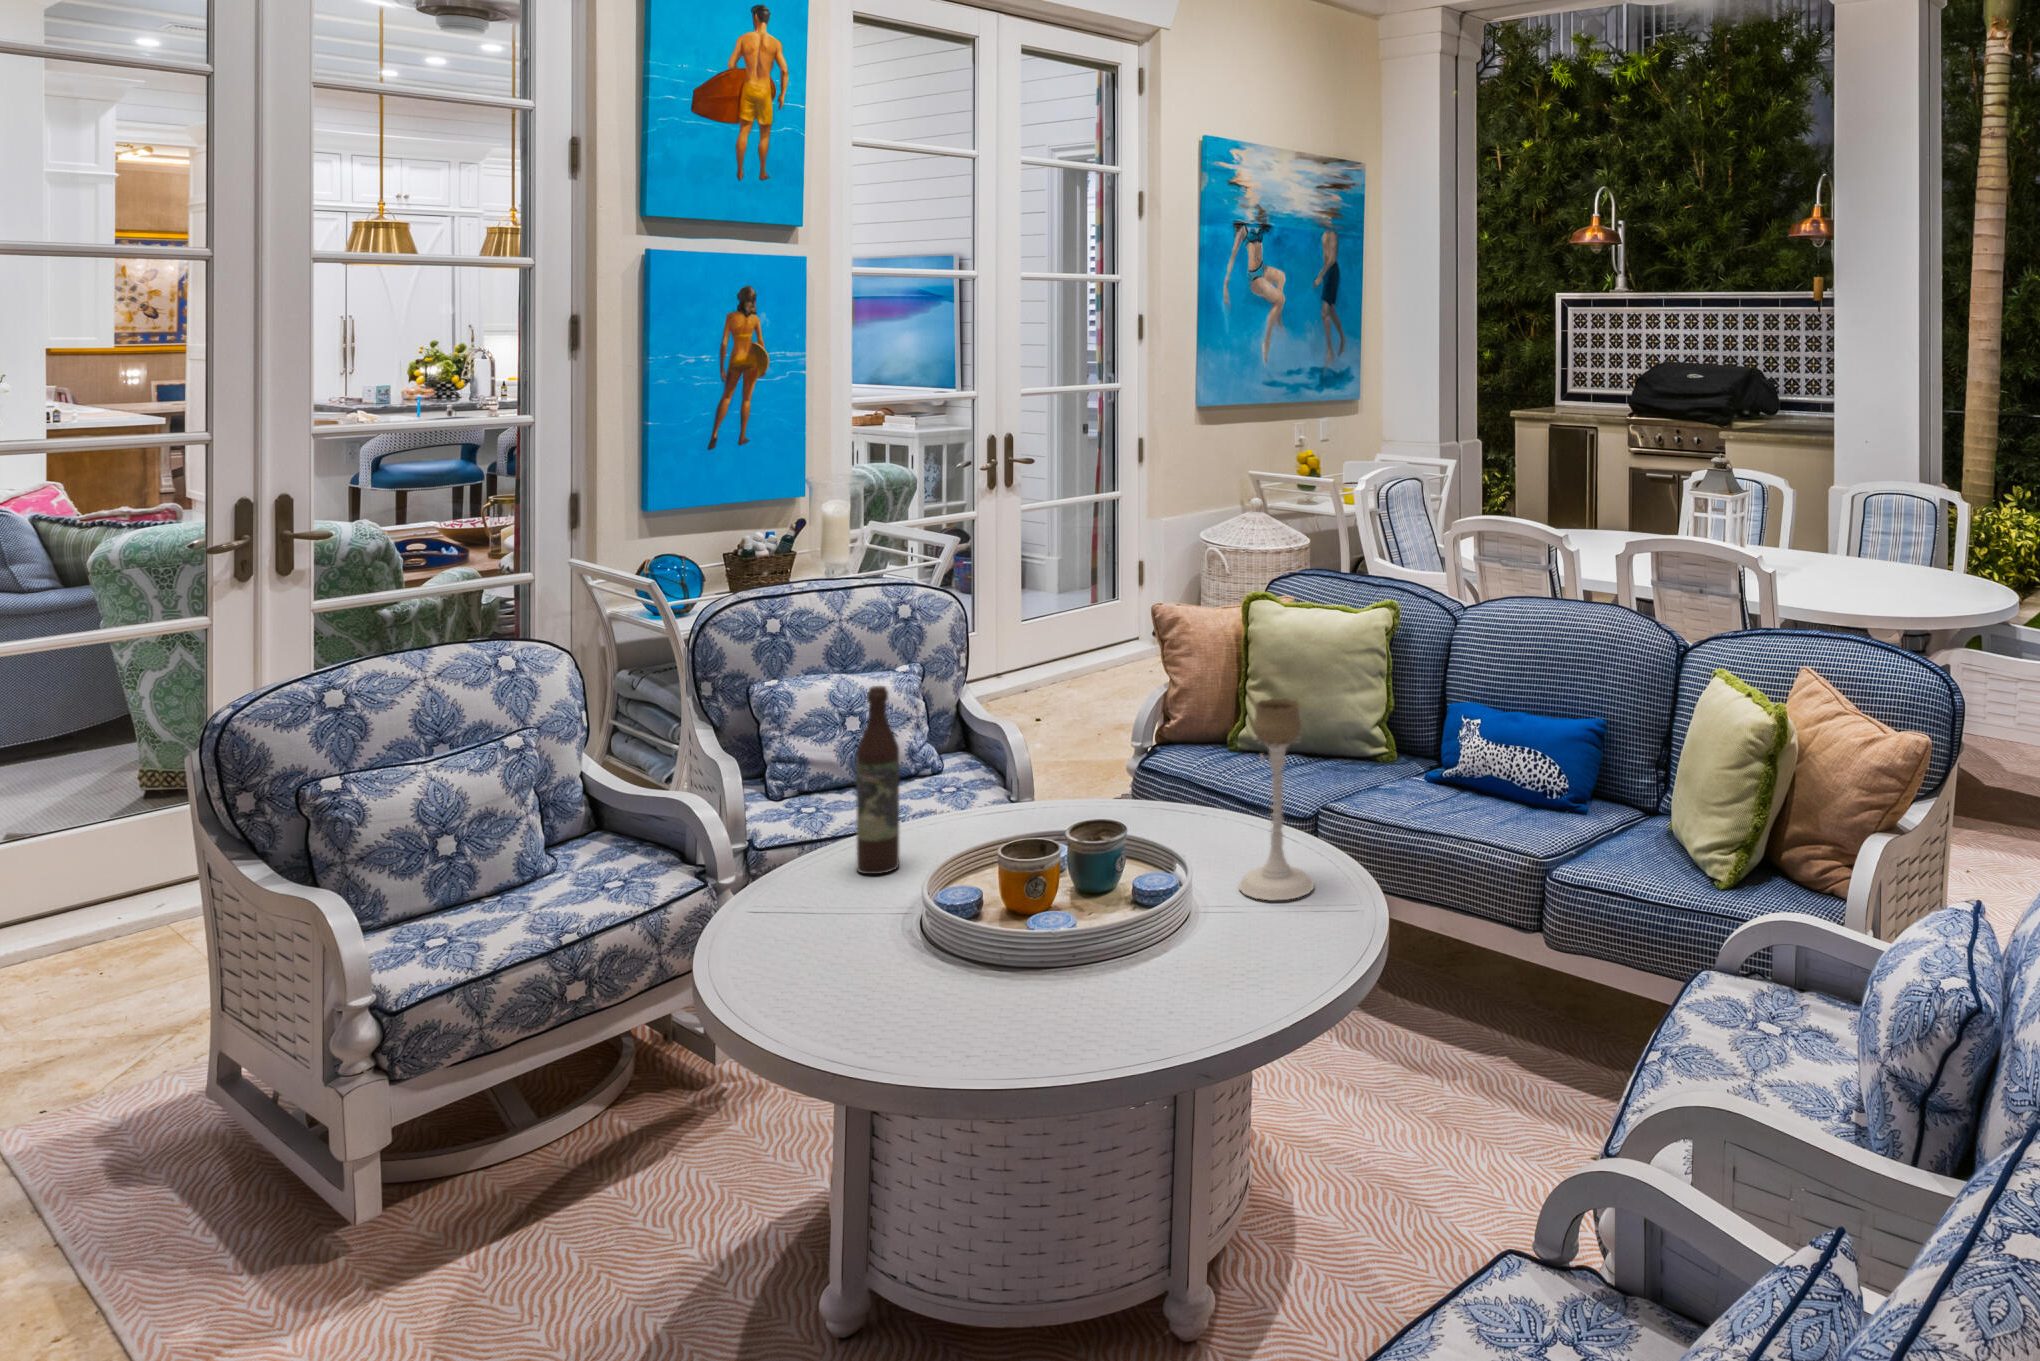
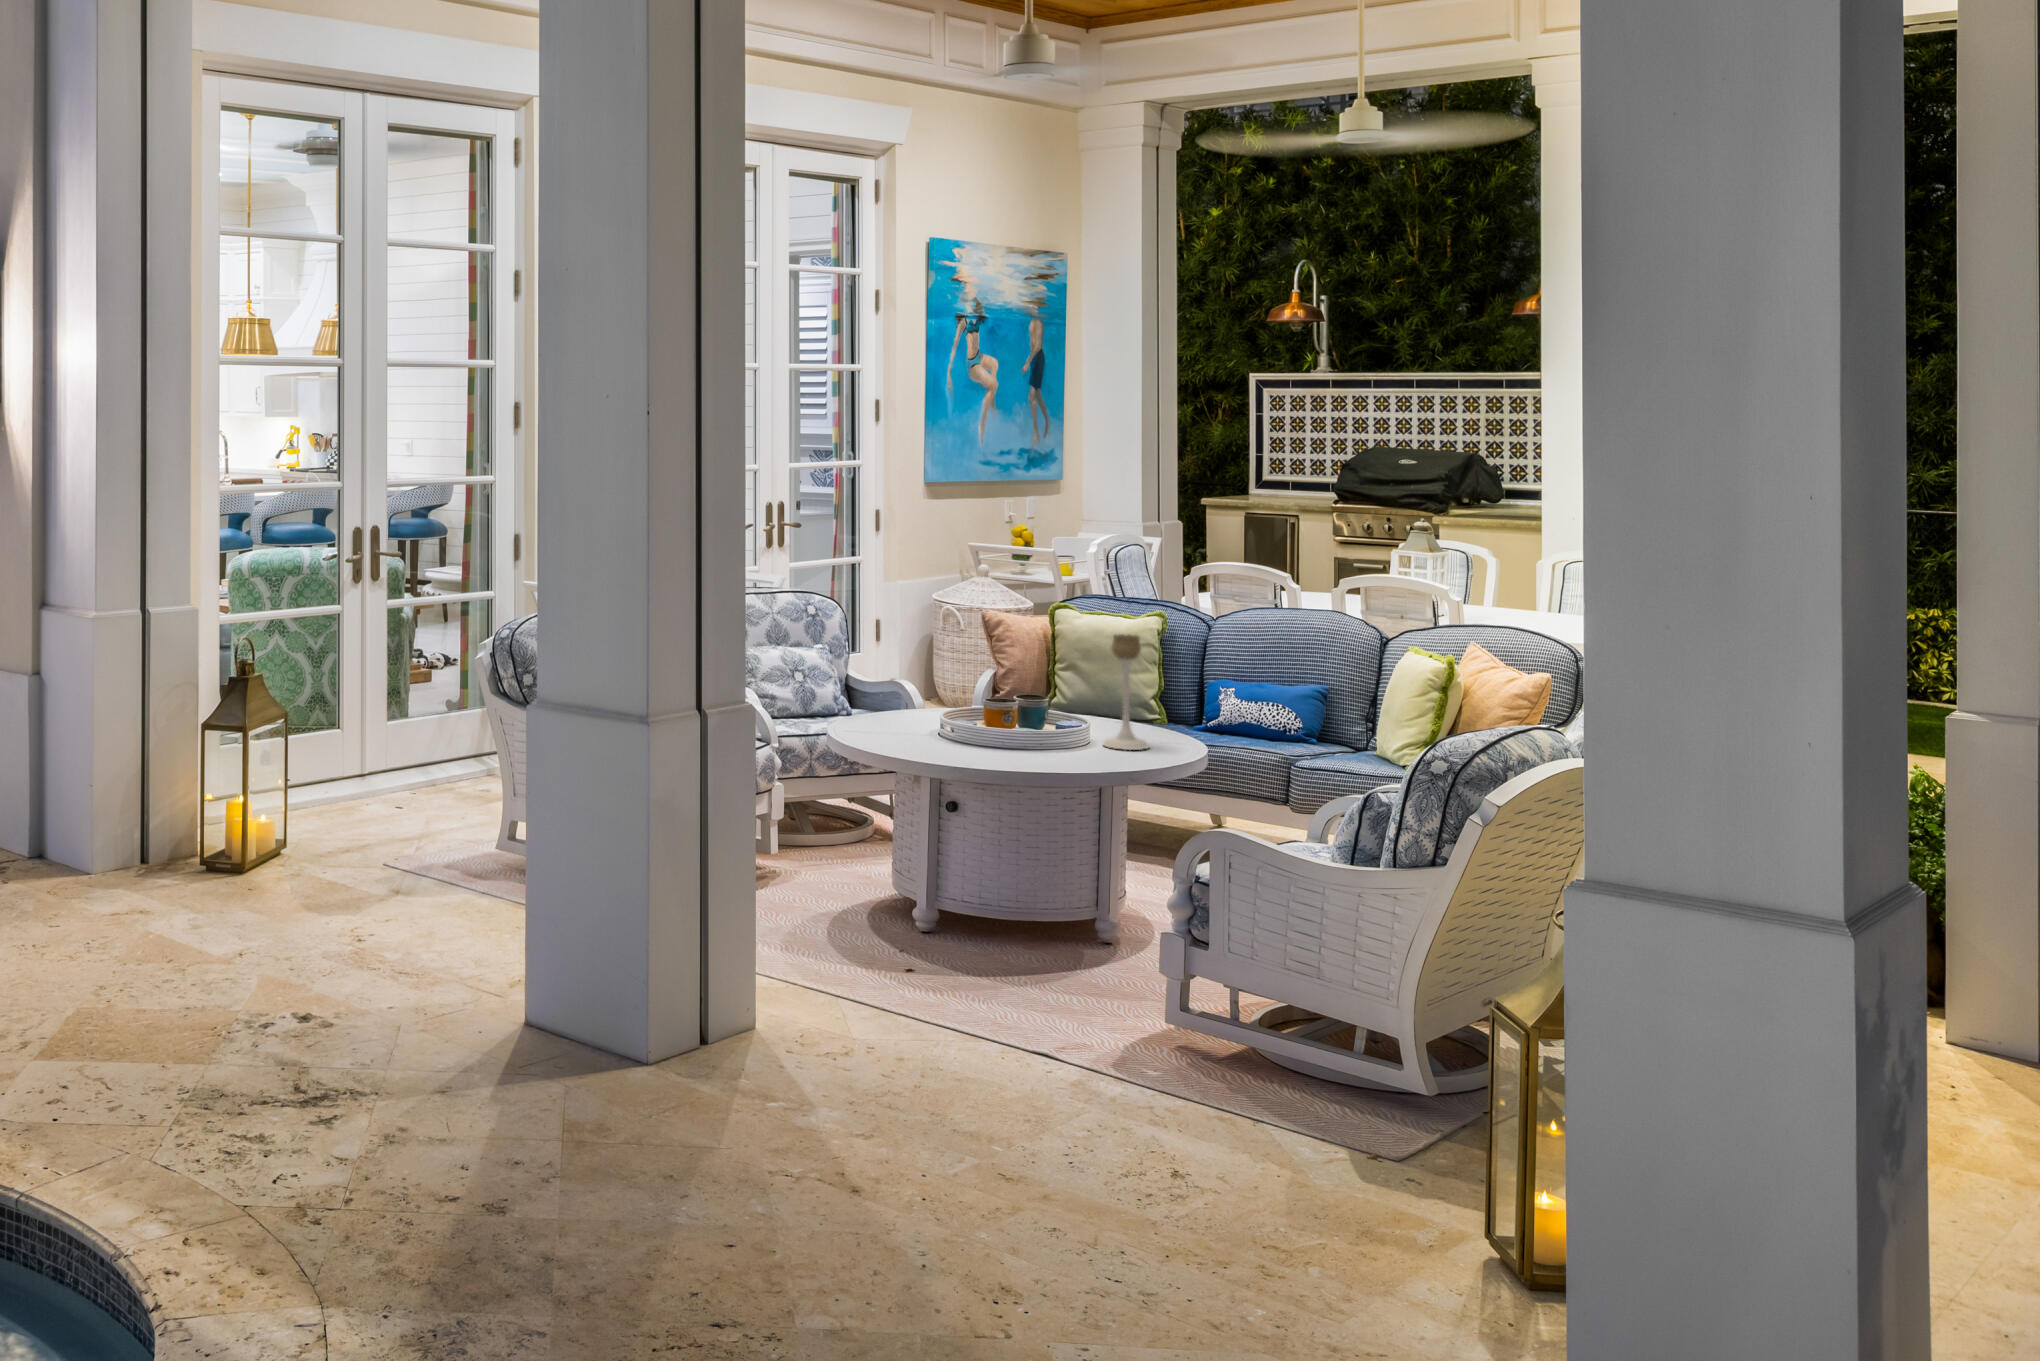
wine bottle: present [856,686,899,874] -> none [867,623,892,733]

